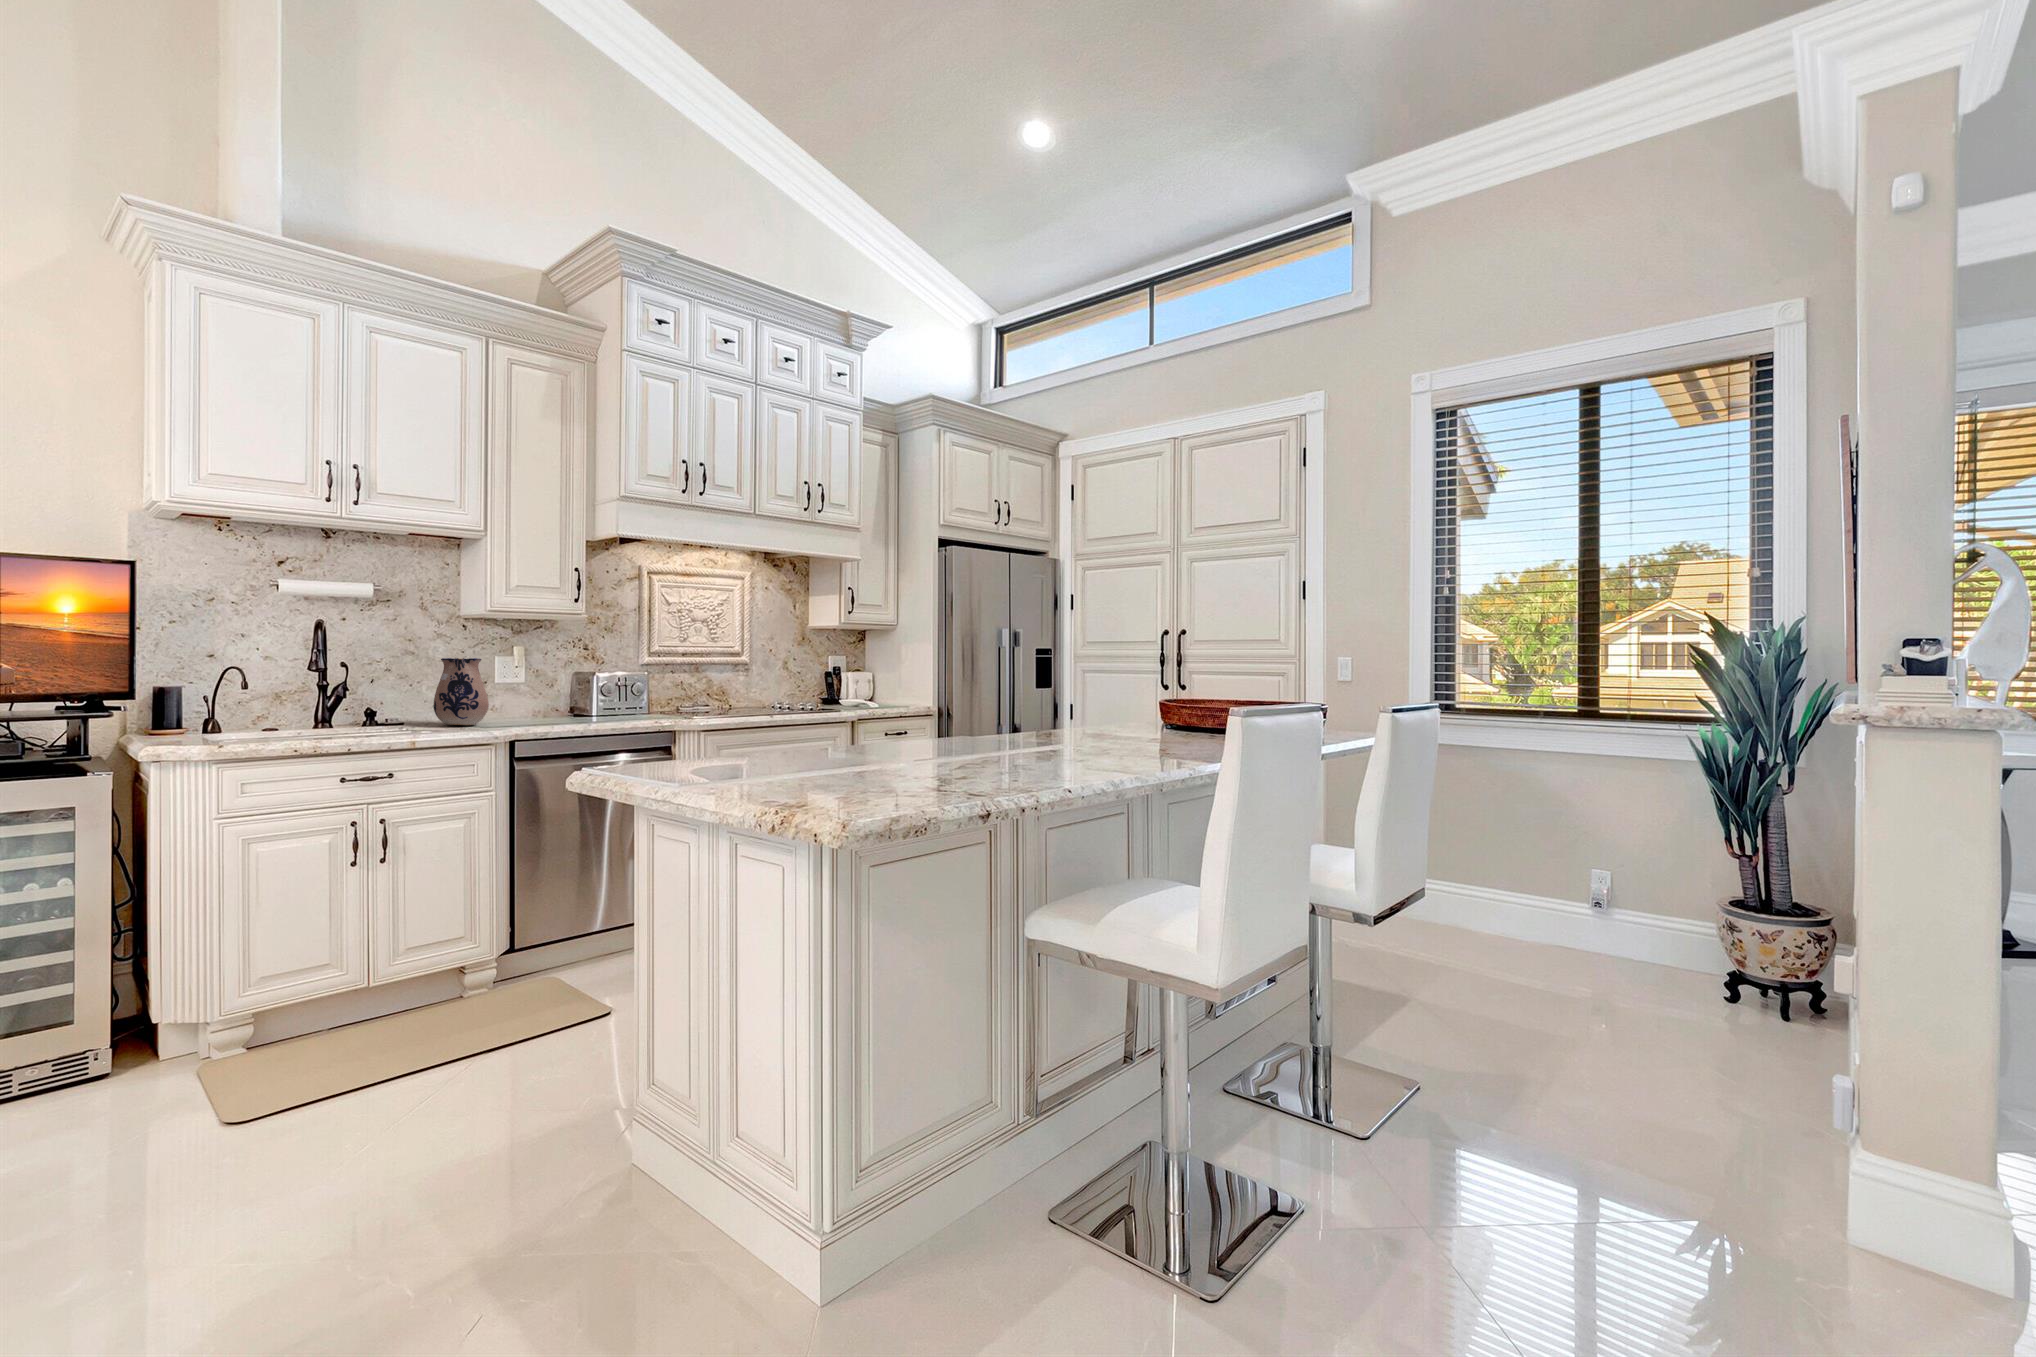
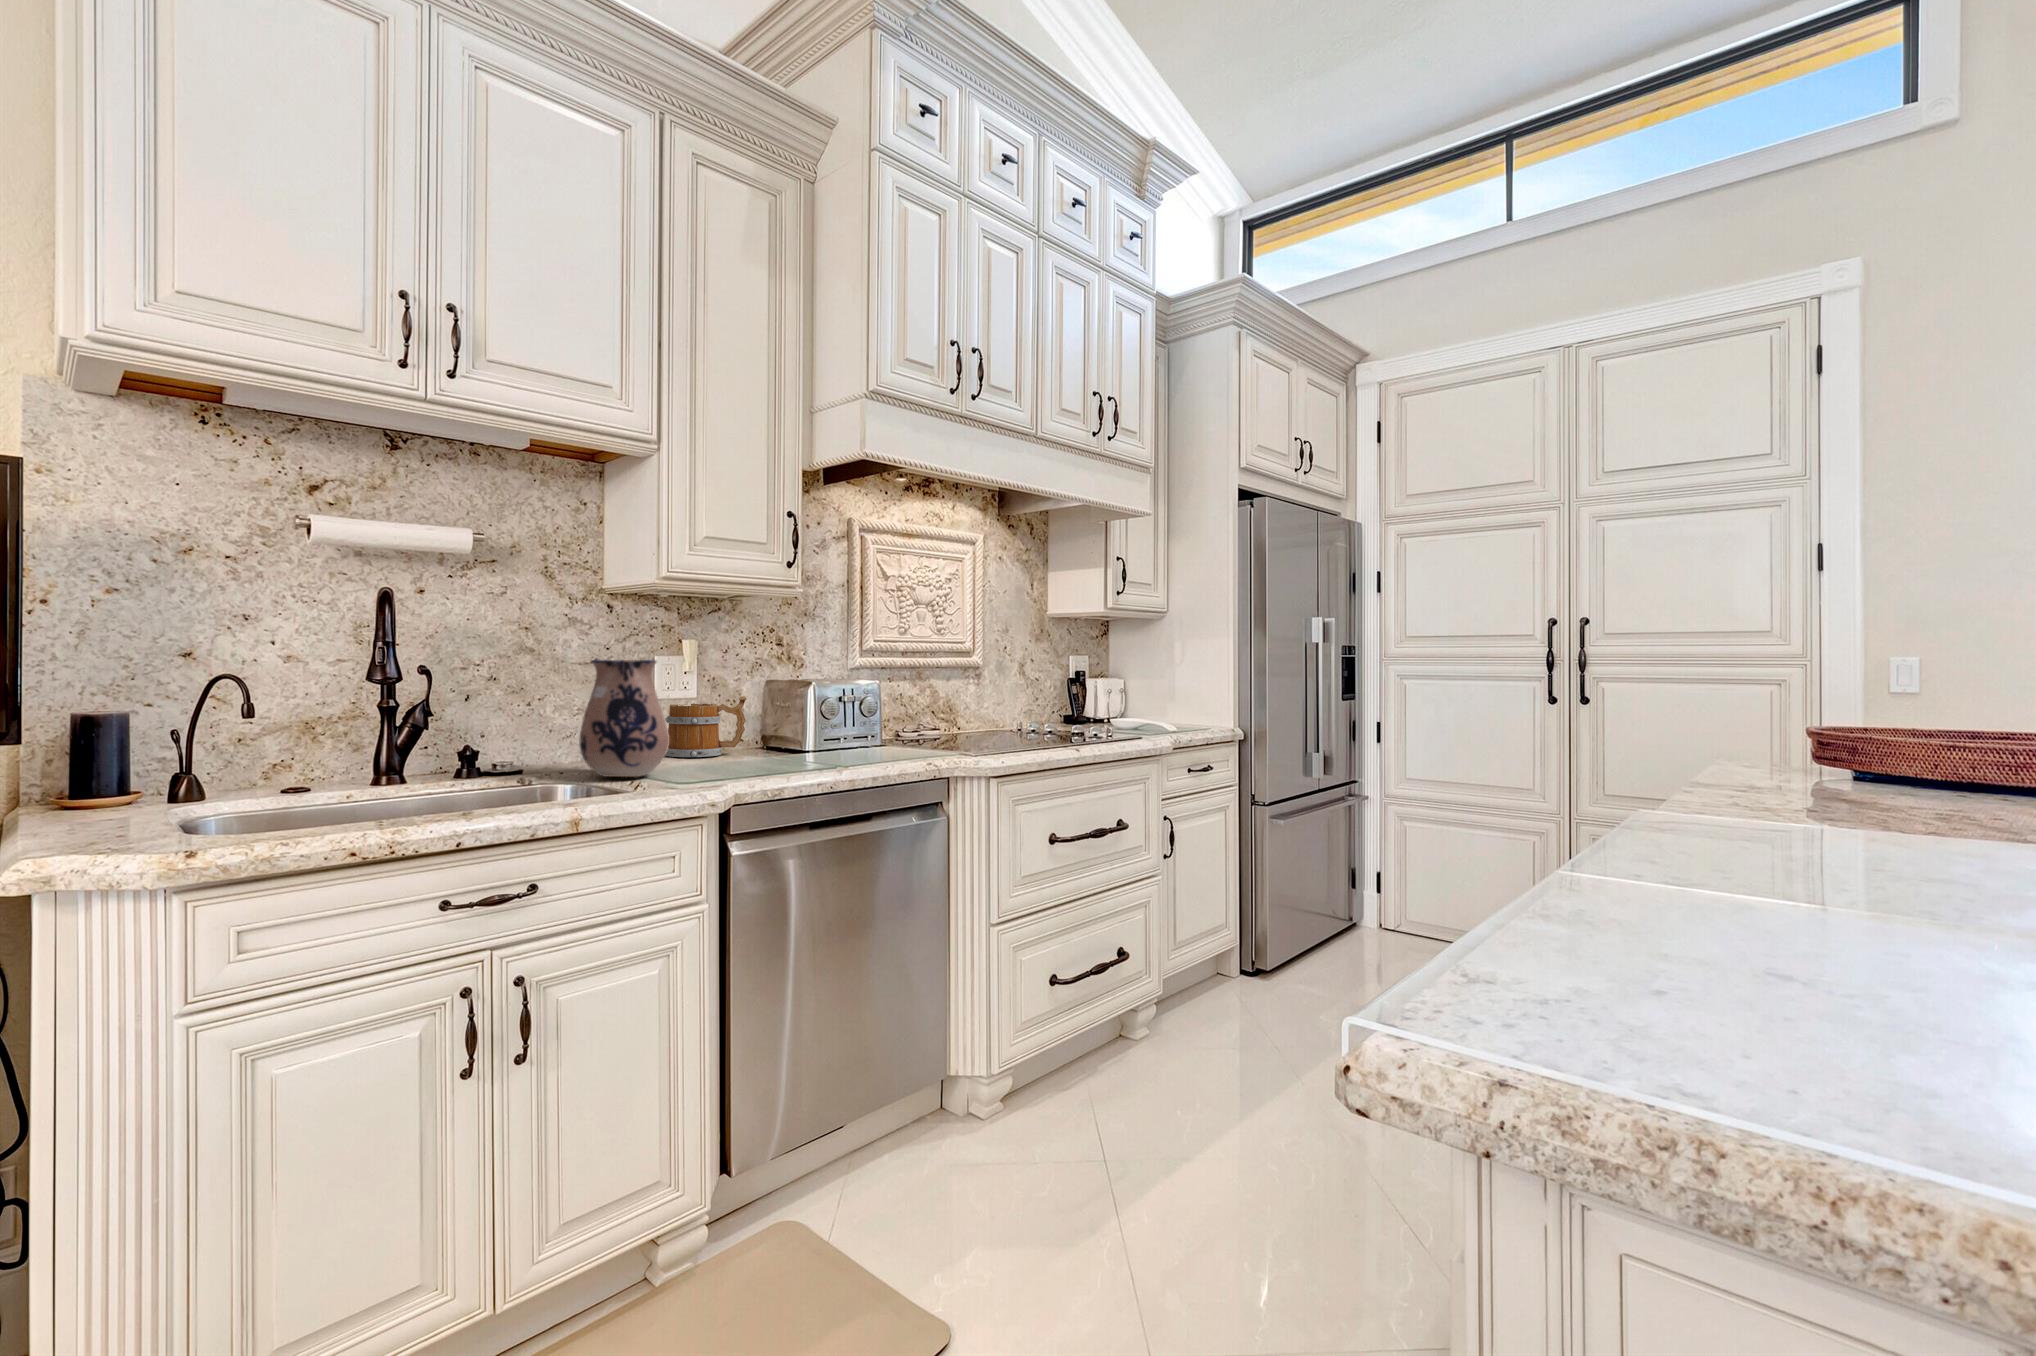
mug: none [499,681,555,718] -> present [665,696,747,757]

